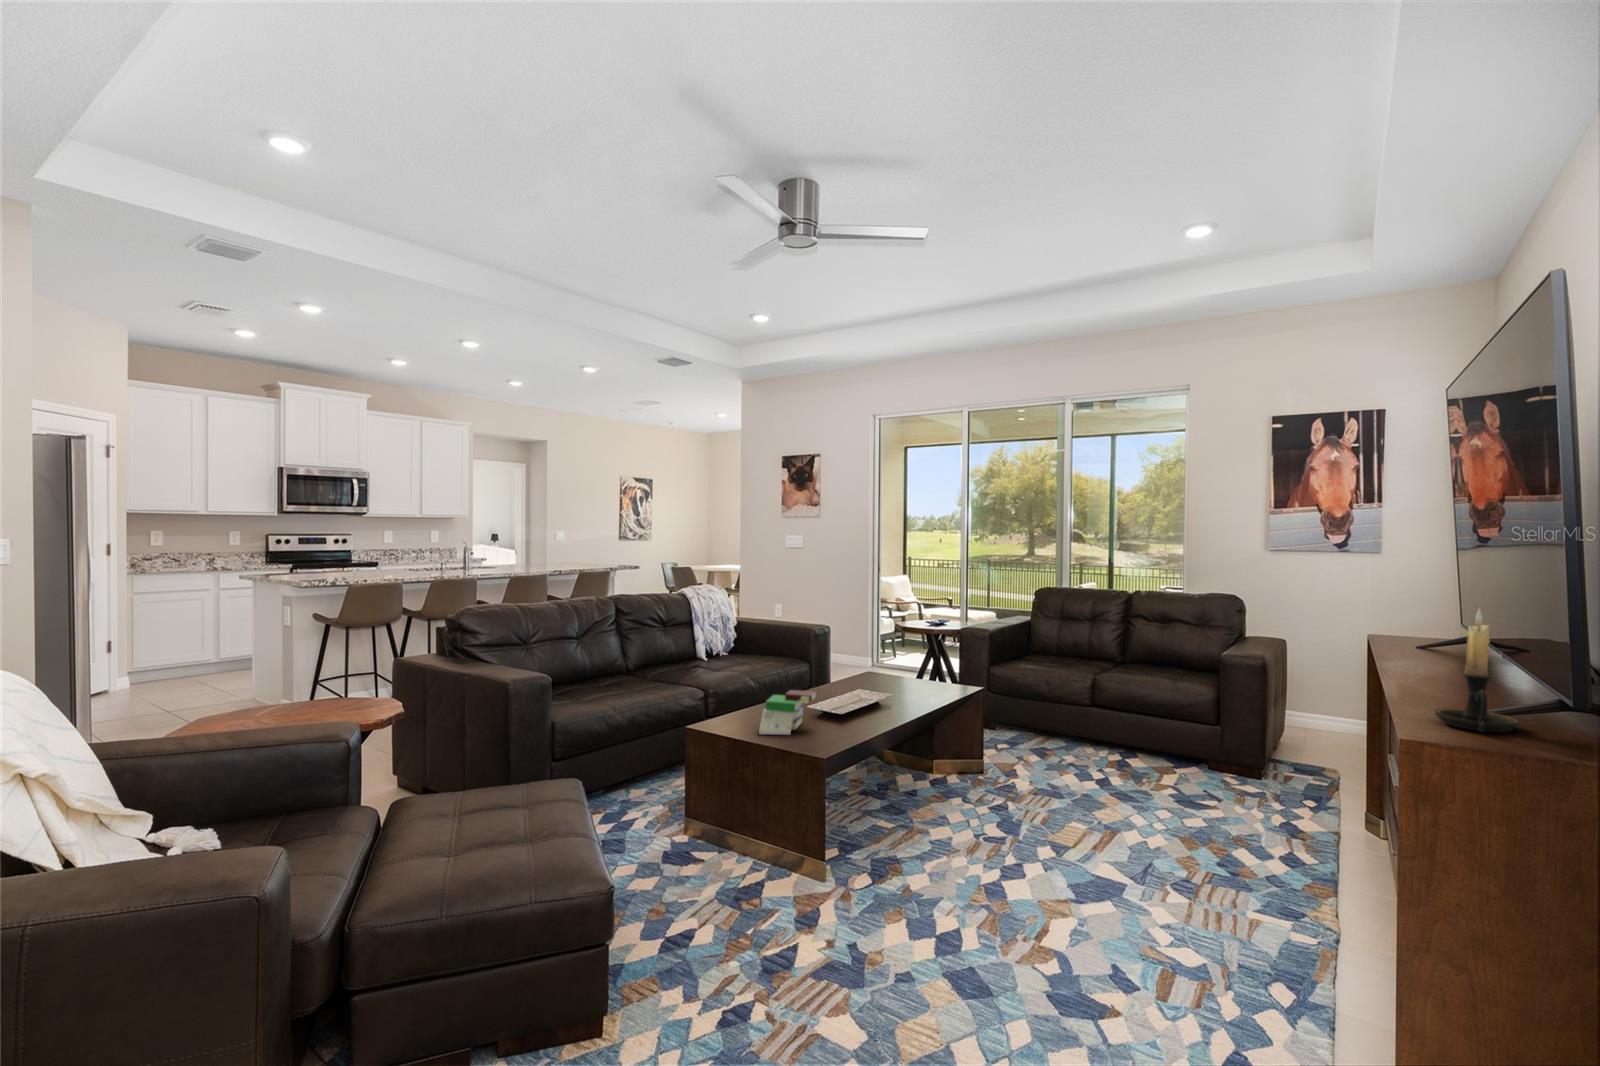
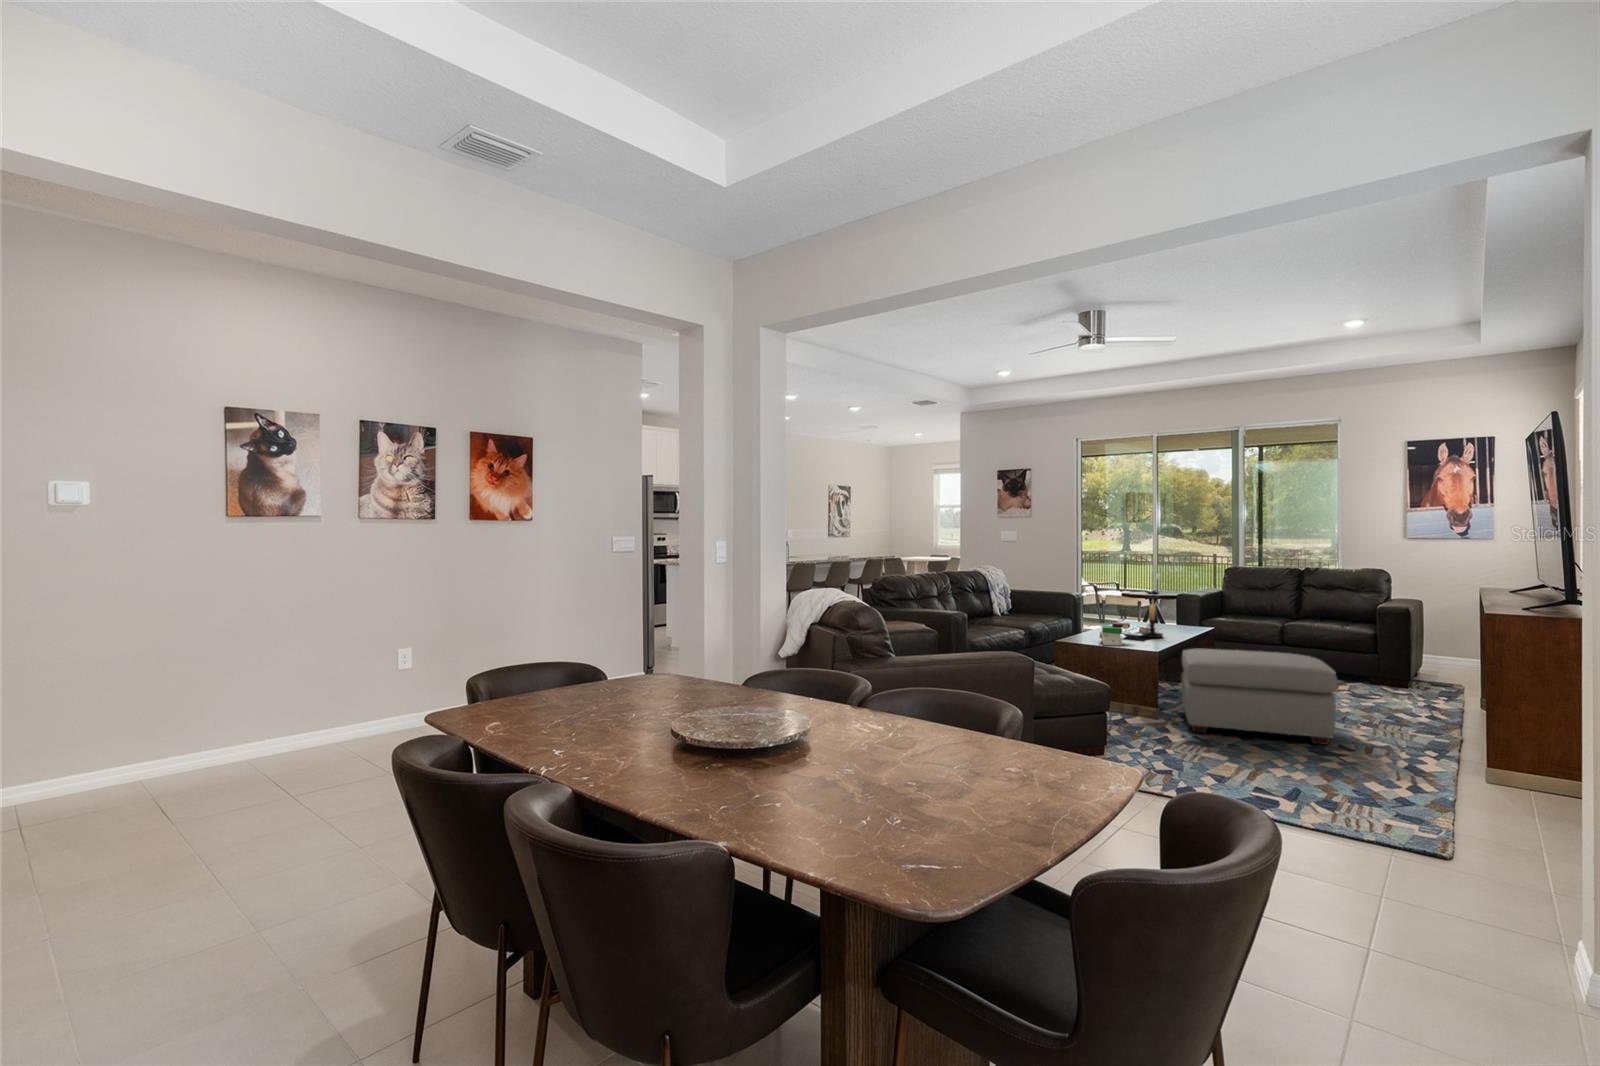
candle holder: present [1435,609,1519,733] -> present [1141,601,1163,638]
ottoman: none [852,745,1111,961] -> present [1182,648,1337,745]

